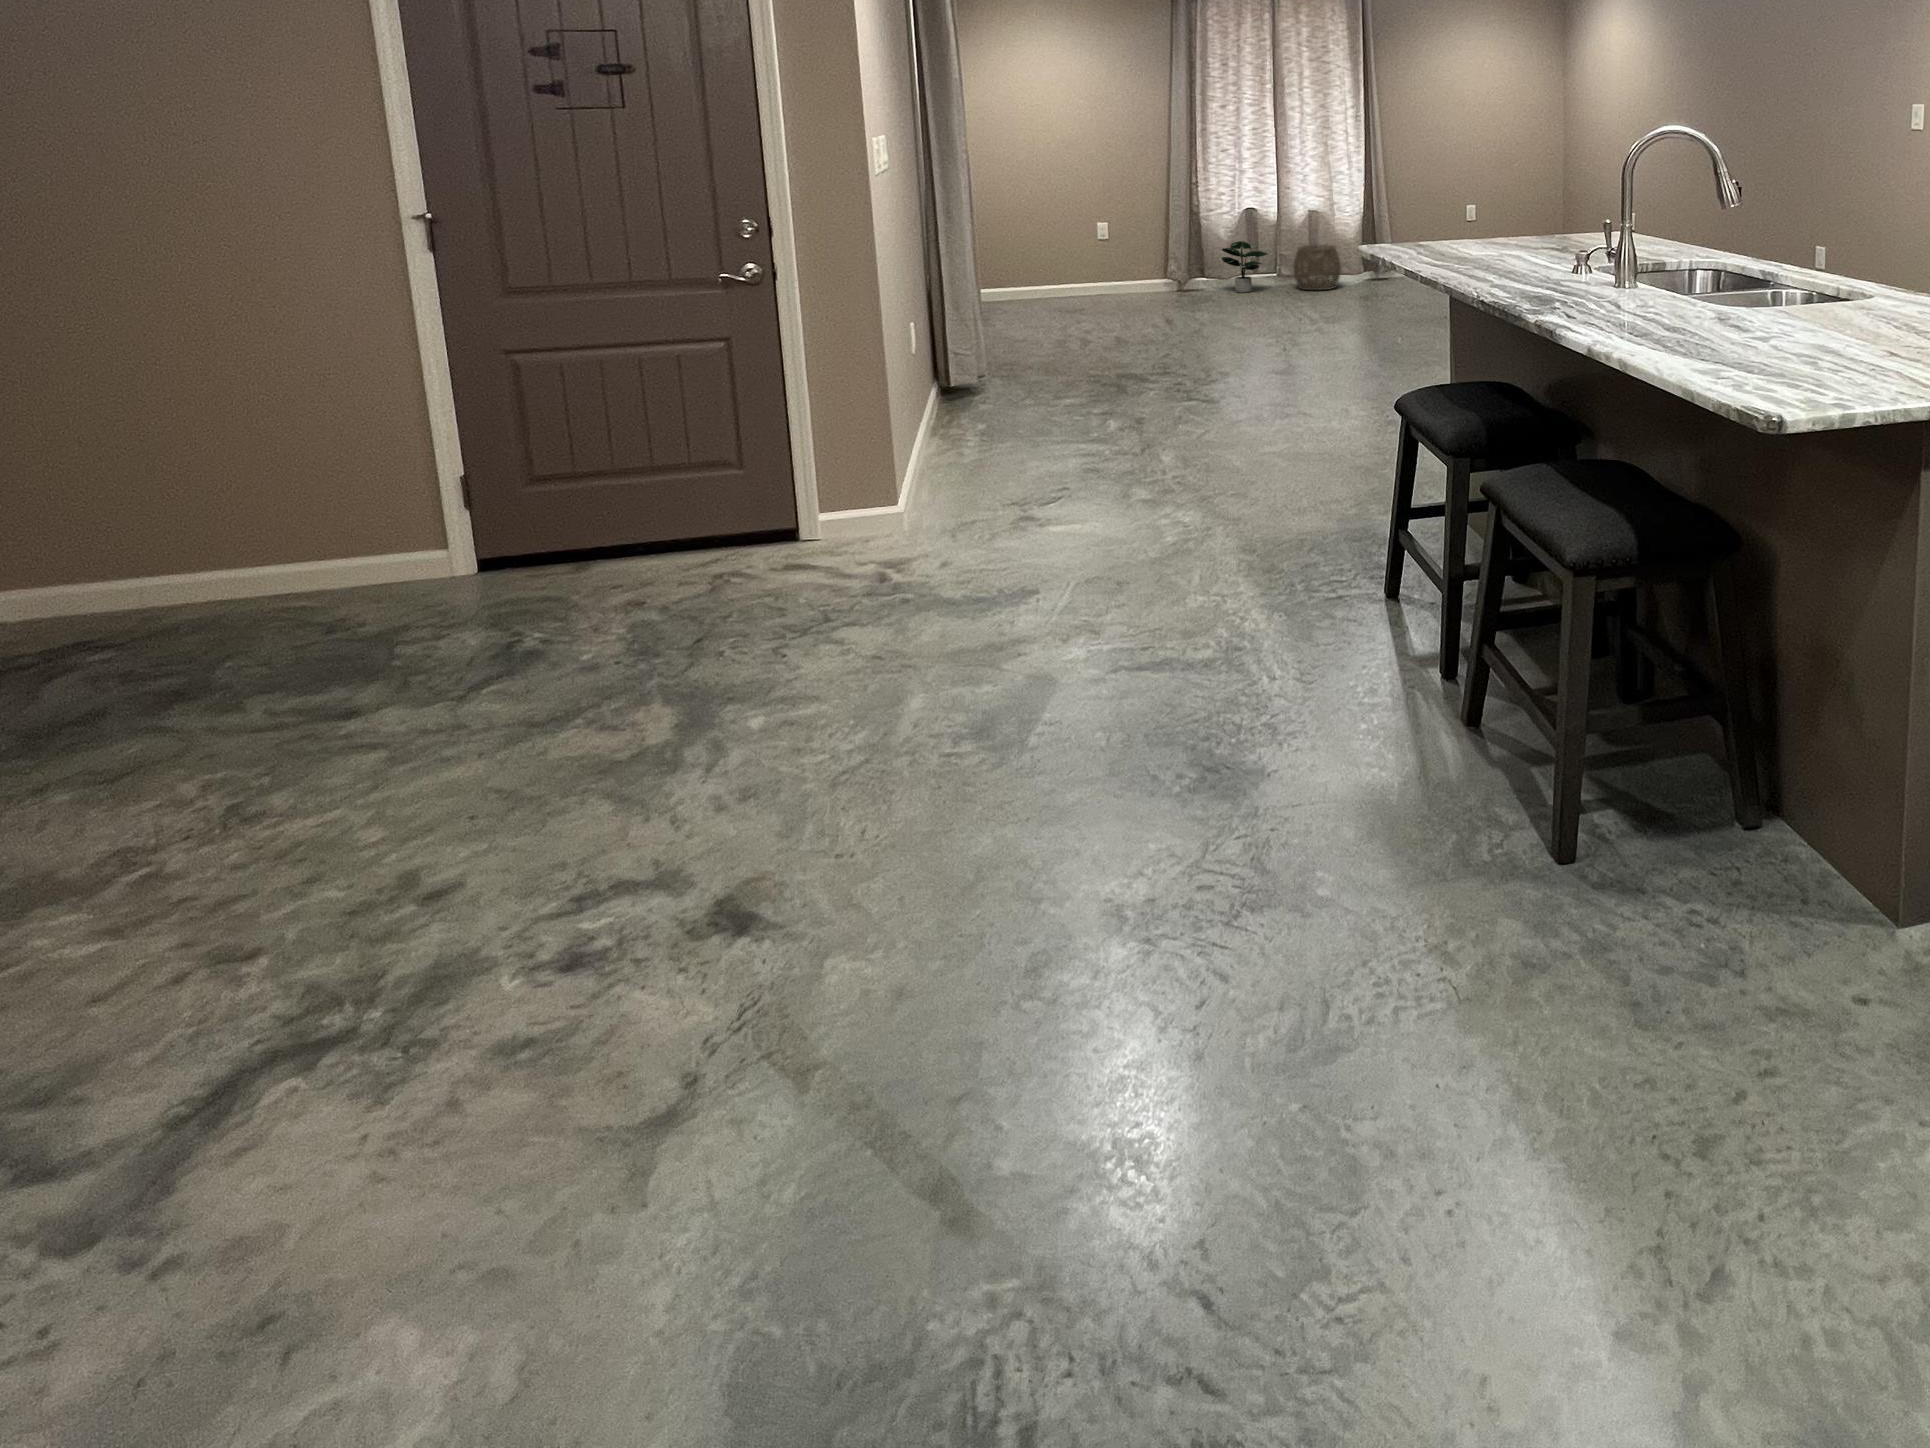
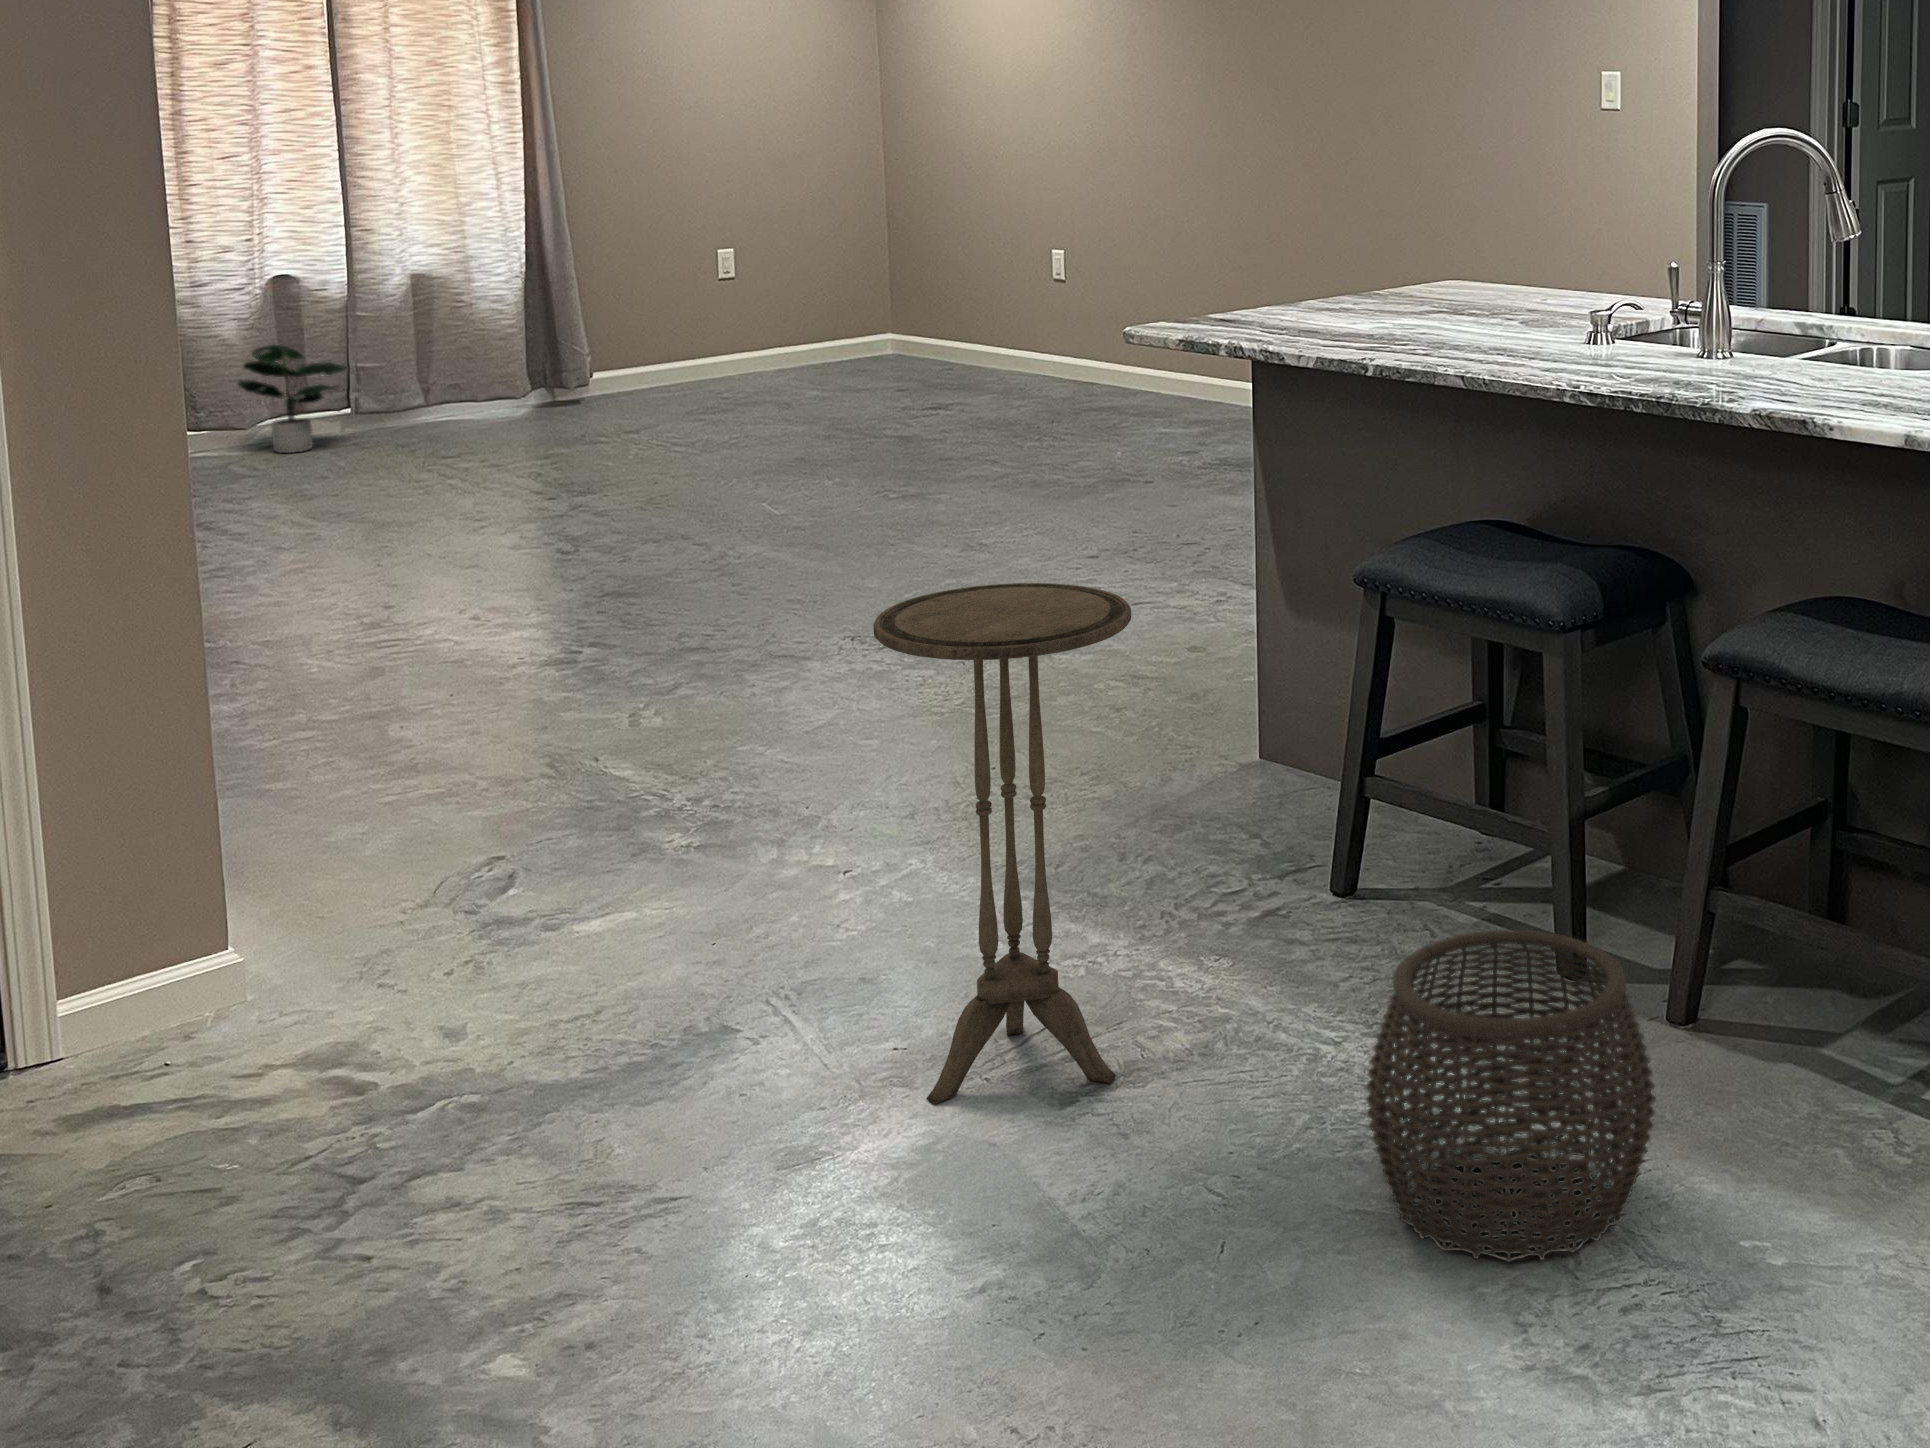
woven basket: present [1293,245,1341,290] -> present [1366,930,1655,1262]
side table: none [1030,379,1173,664] -> present [873,583,1131,1104]

